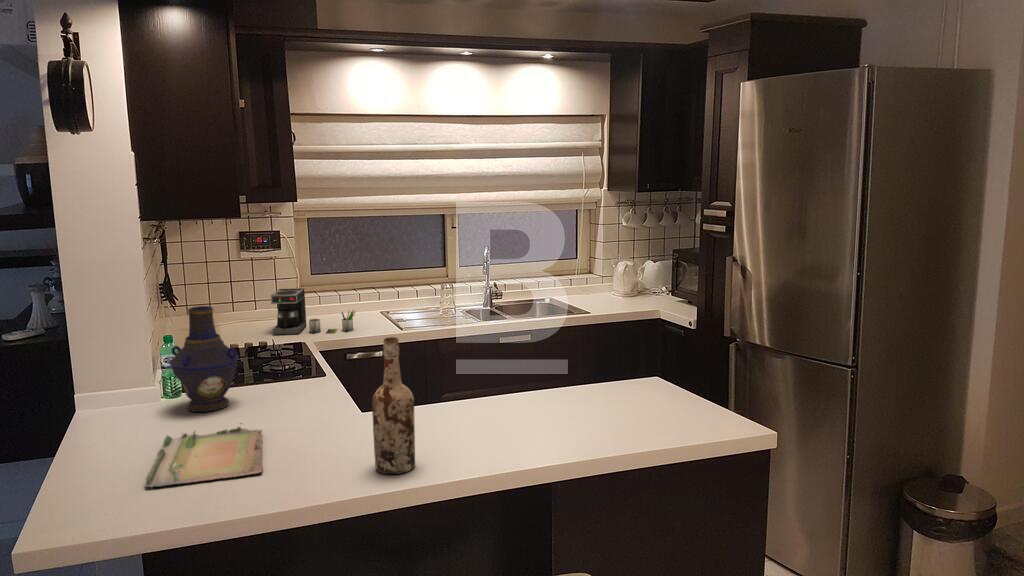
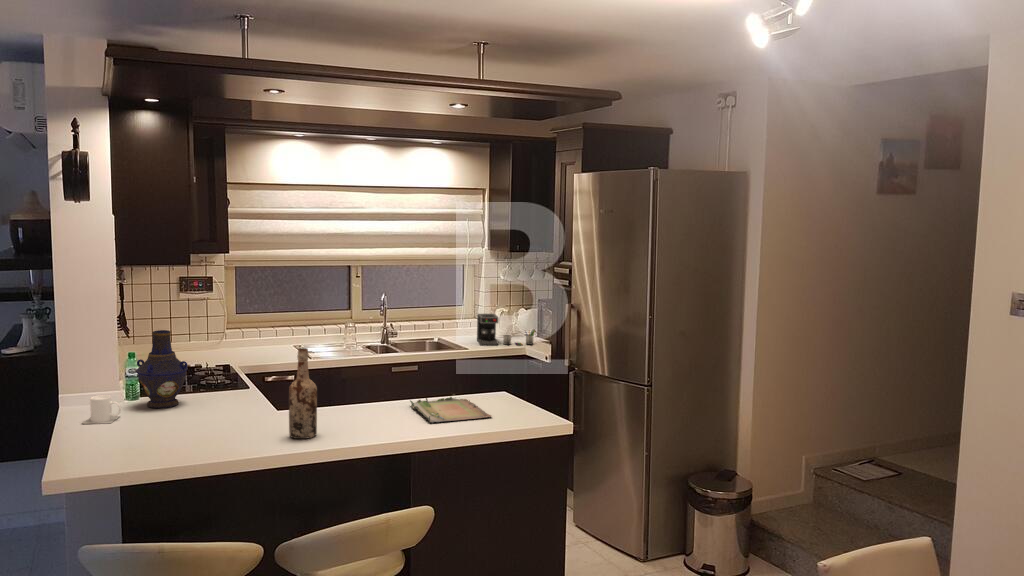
coffee maker: present [271,288,355,335] -> present [477,314,535,345]
mug: none [92,400,148,441] -> present [83,395,121,424]
tray: present [146,423,263,488] -> present [410,394,491,423]

